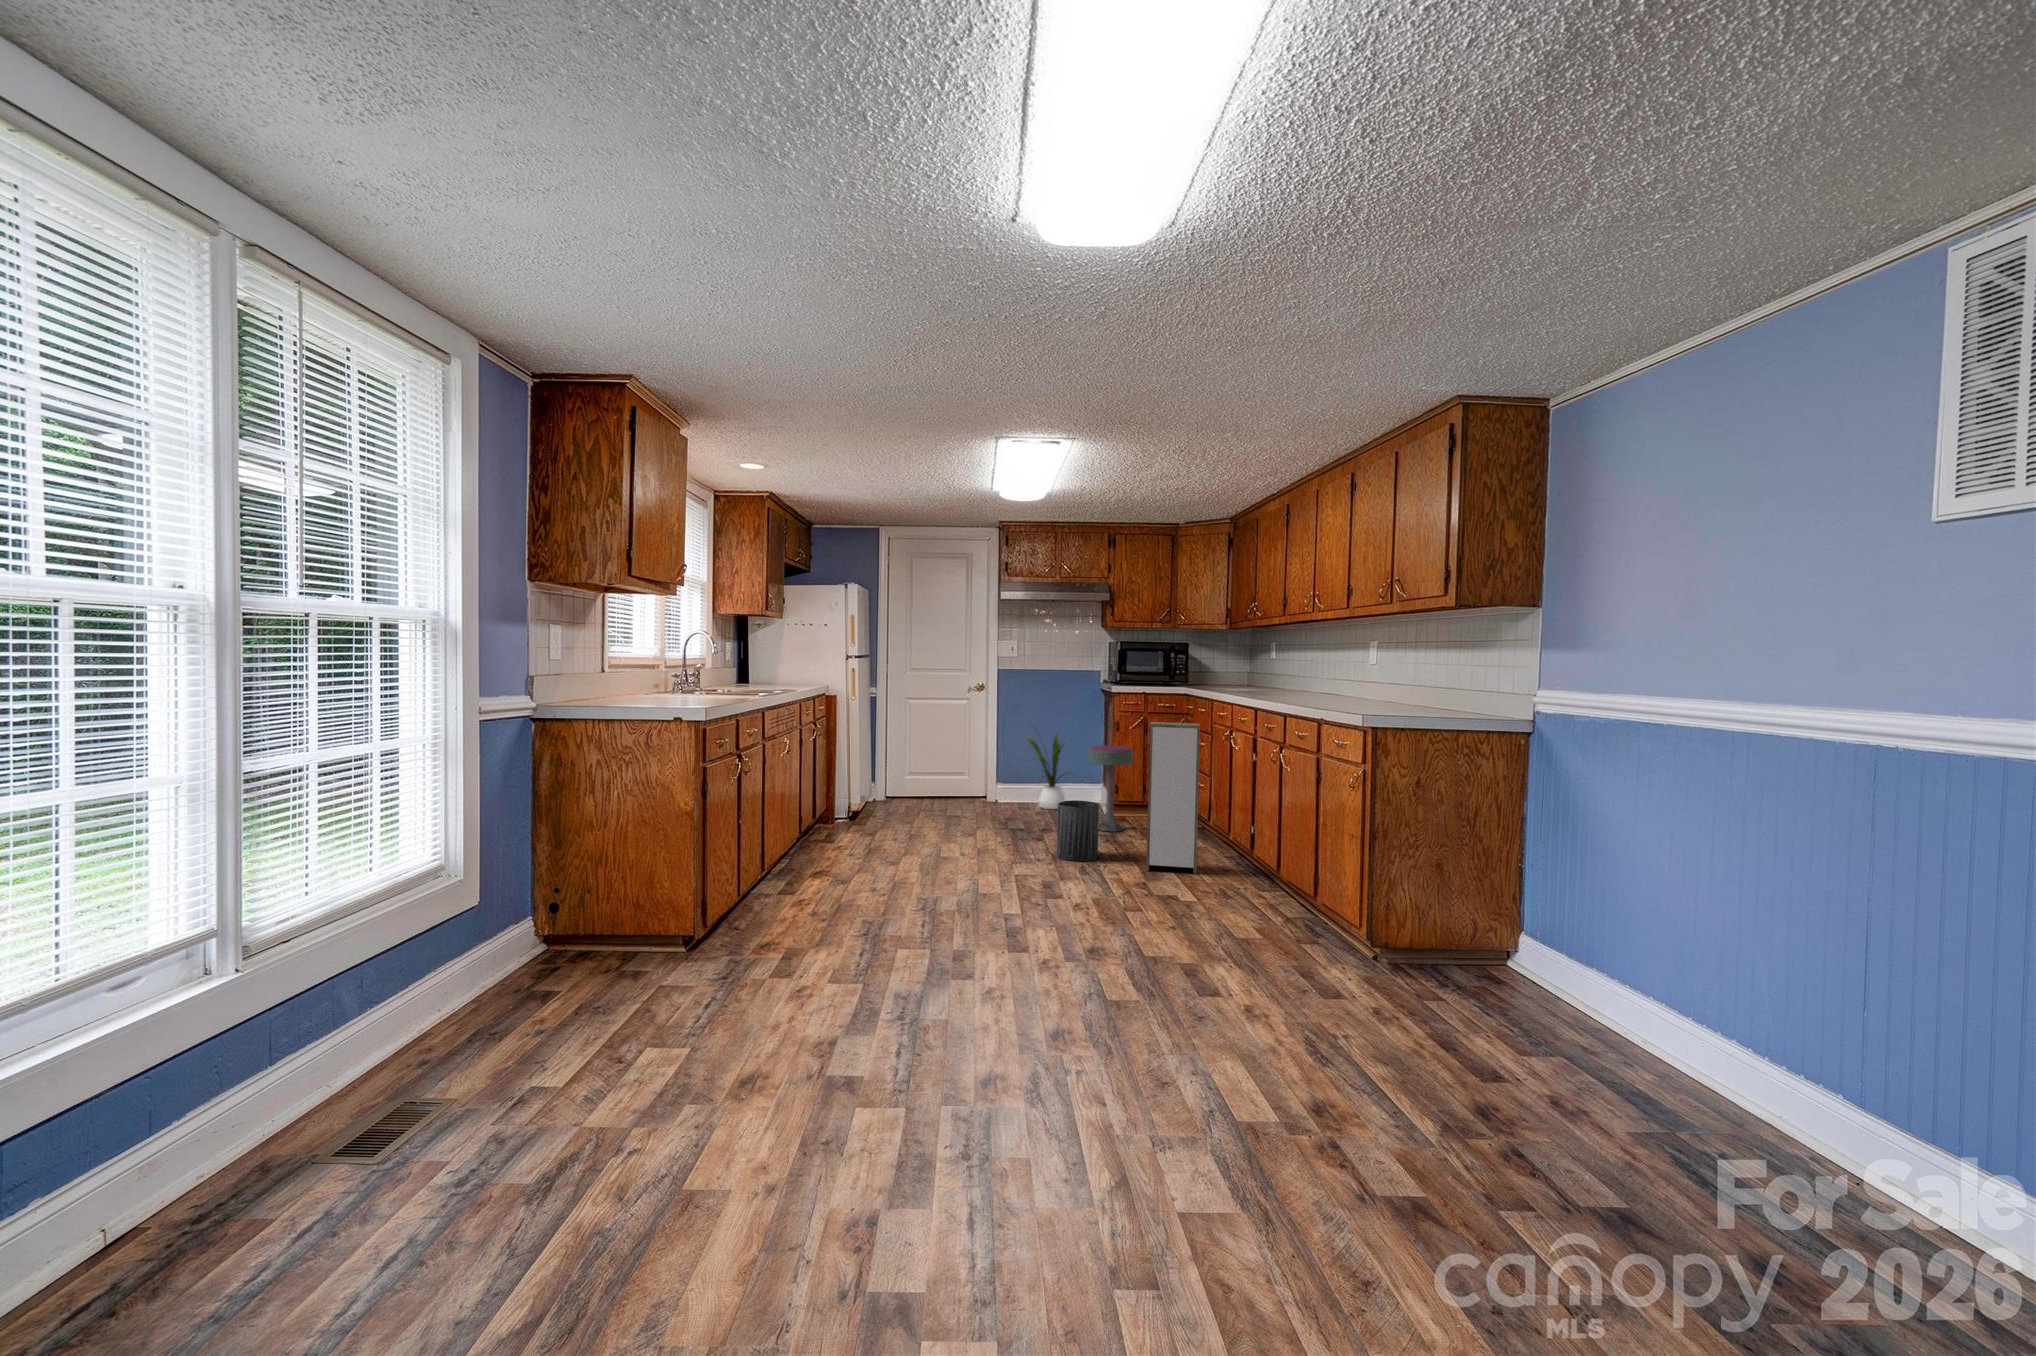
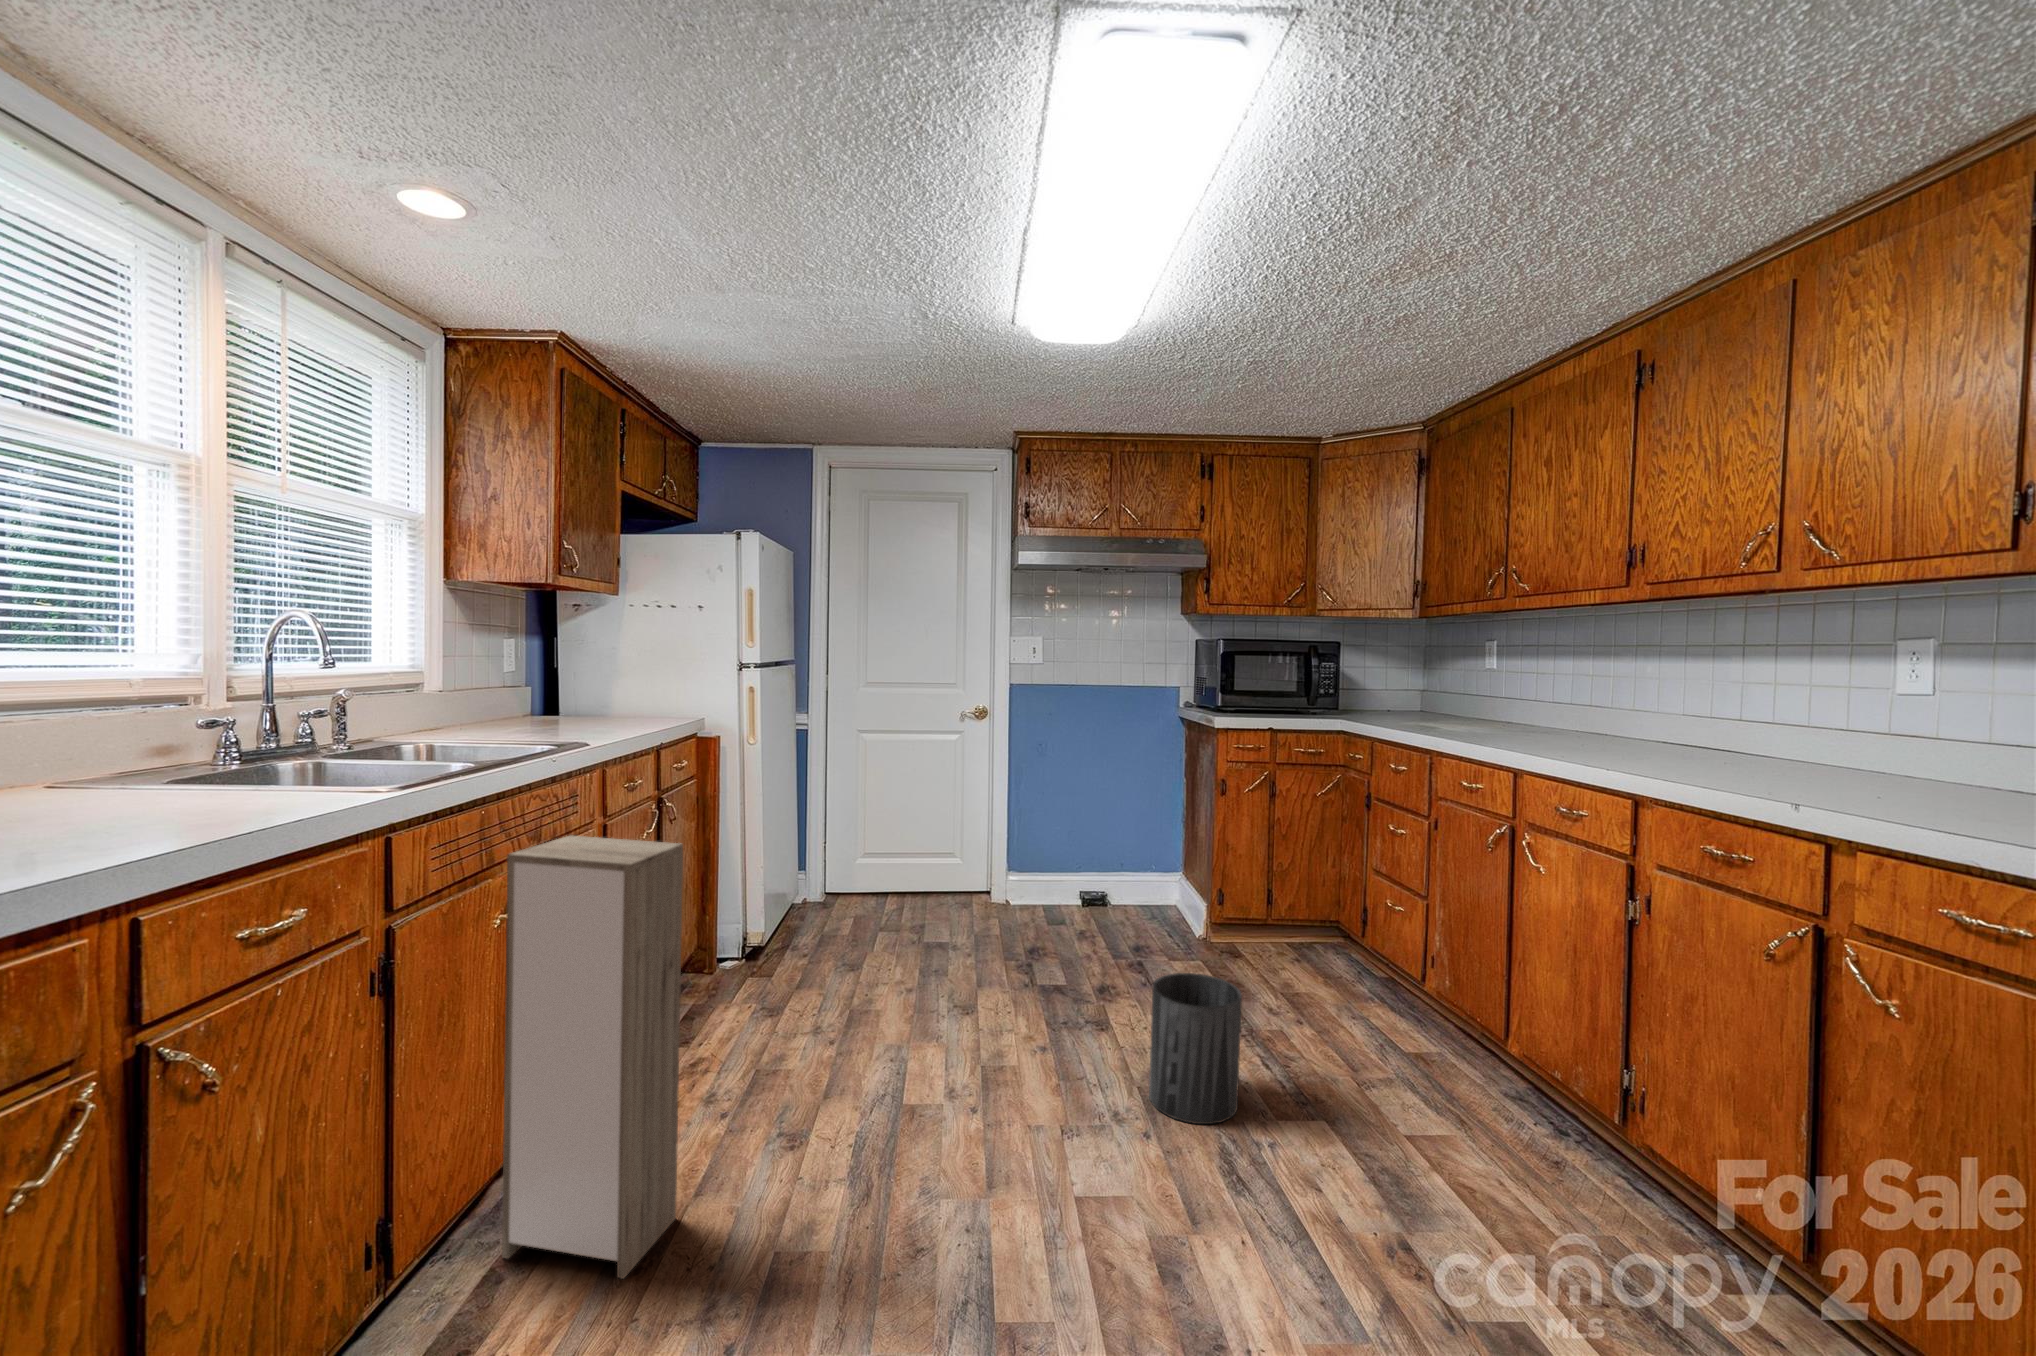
storage cabinet: present [1146,722,1200,874] -> present [502,835,683,1278]
house plant: present [1027,733,1065,809] -> none [1053,774,1141,923]
bar stool: present [1088,745,1133,832] -> none [1183,828,1268,996]

